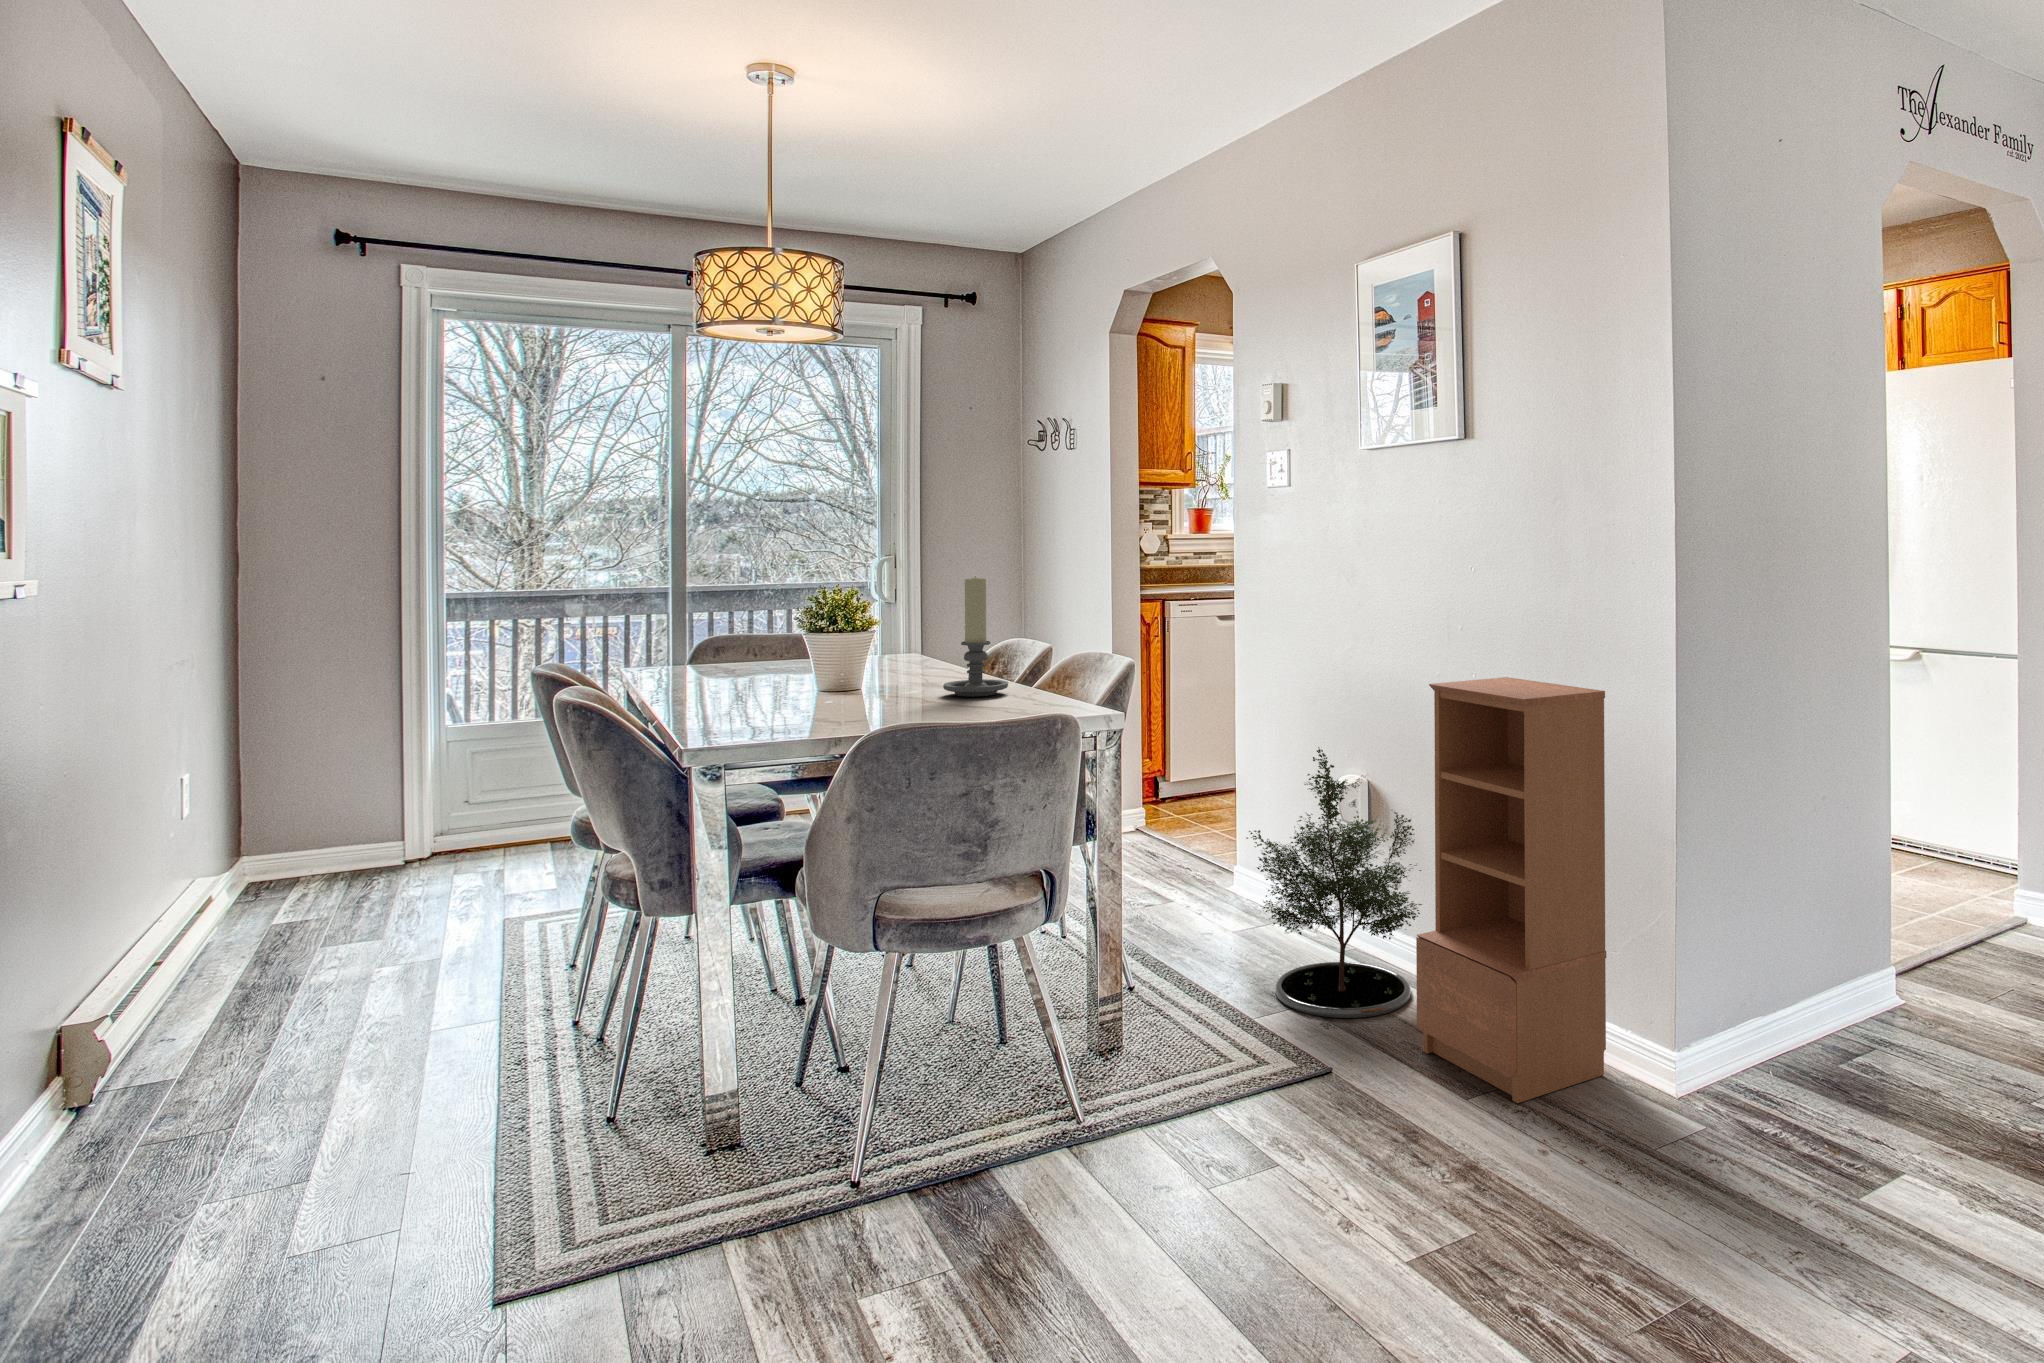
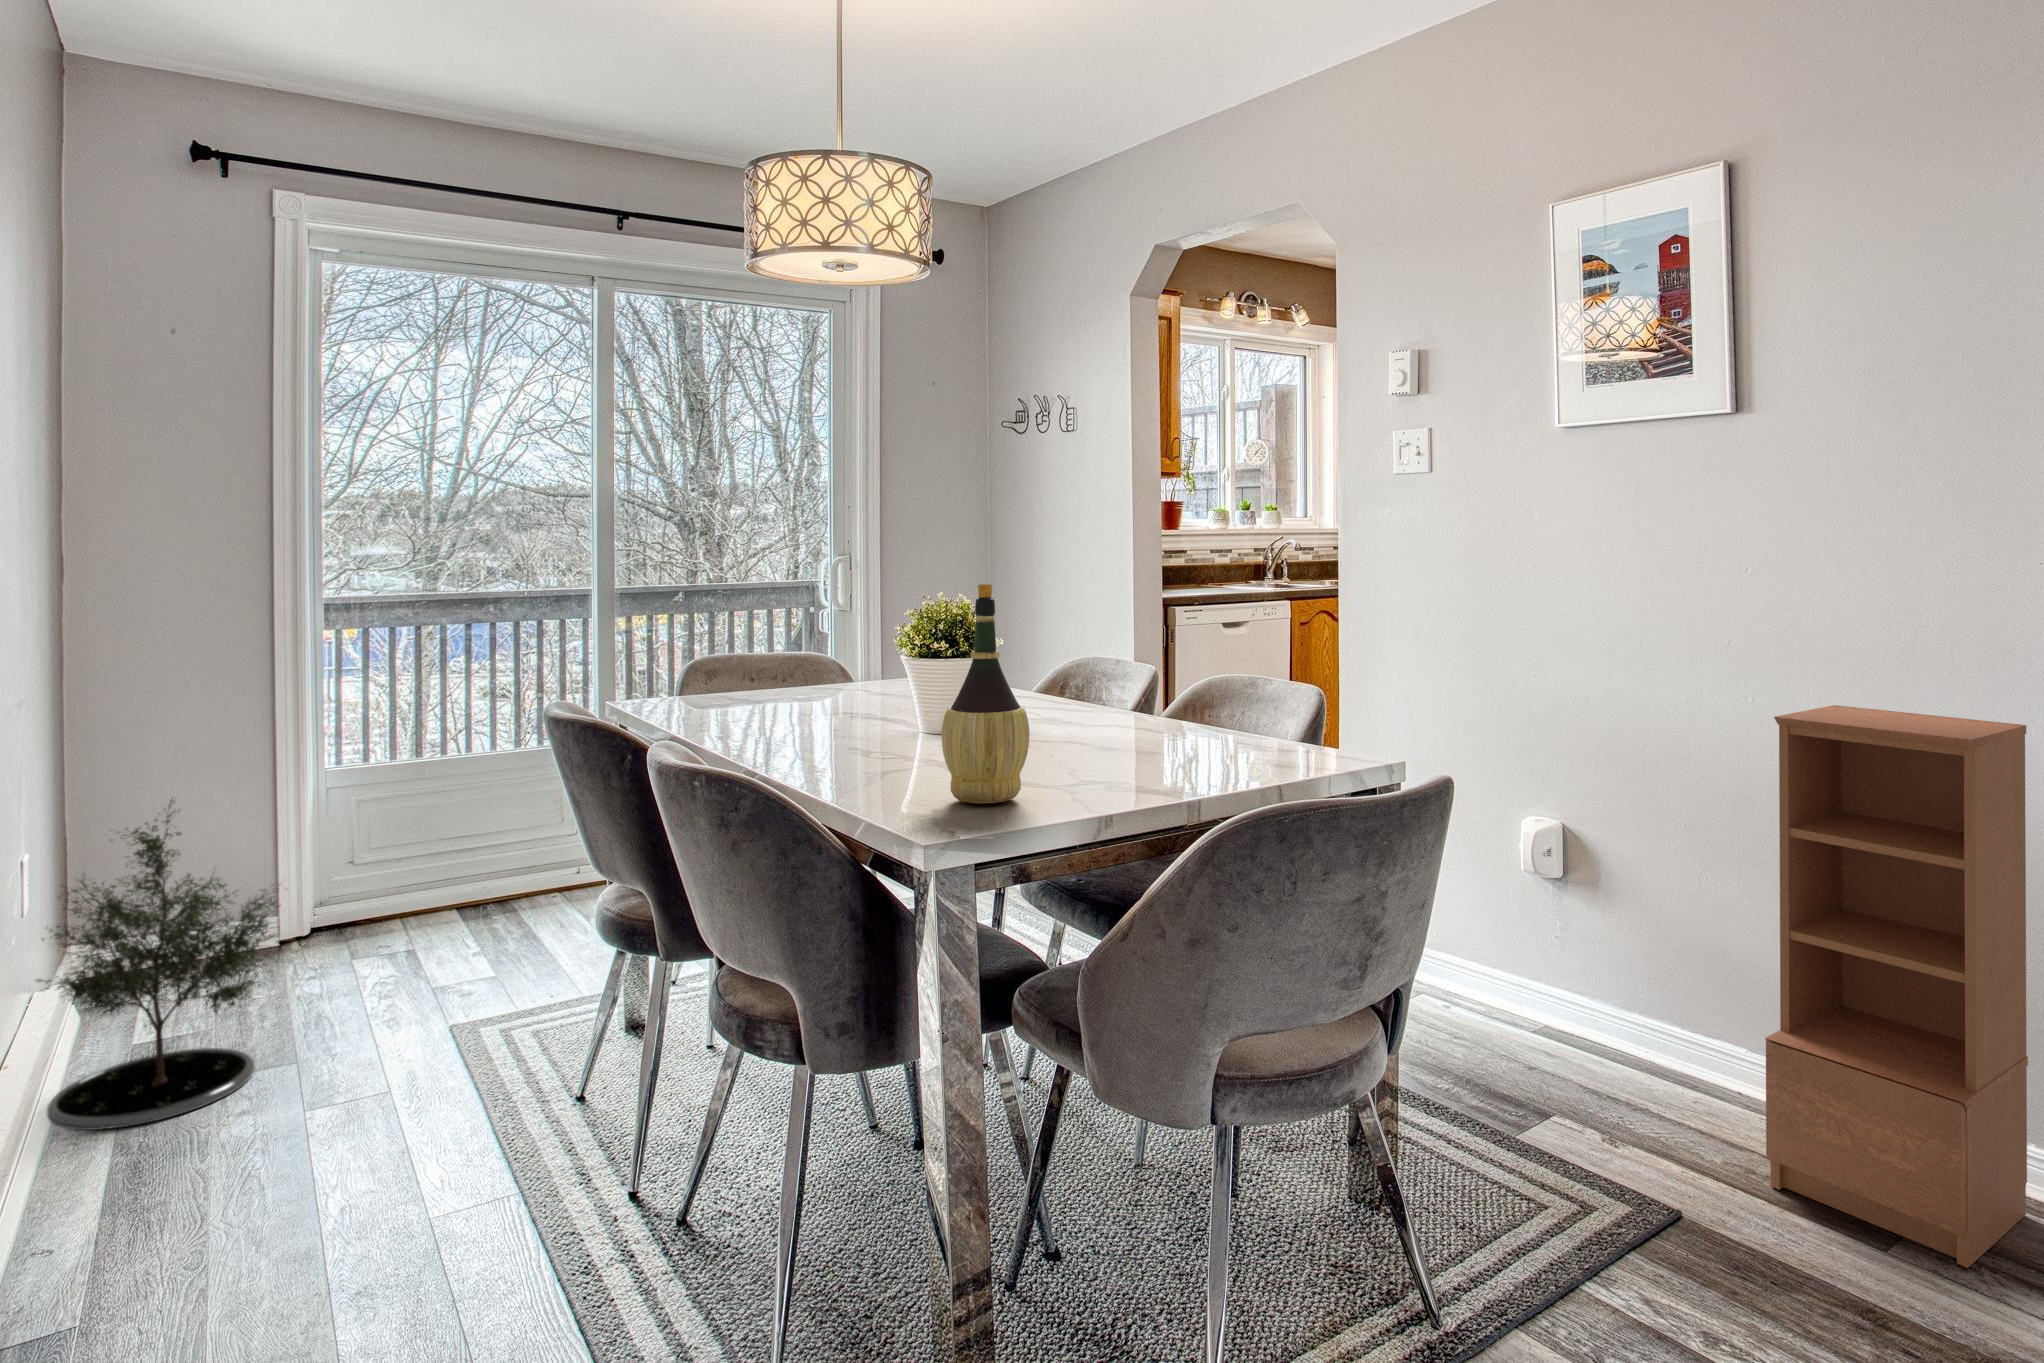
candle holder: present [943,576,1008,697] -> none [1116,580,1198,737]
wine bottle: none [729,577,795,732] -> present [942,584,1030,803]
potted tree: present [1246,747,1422,1018] -> present [37,799,276,1130]

